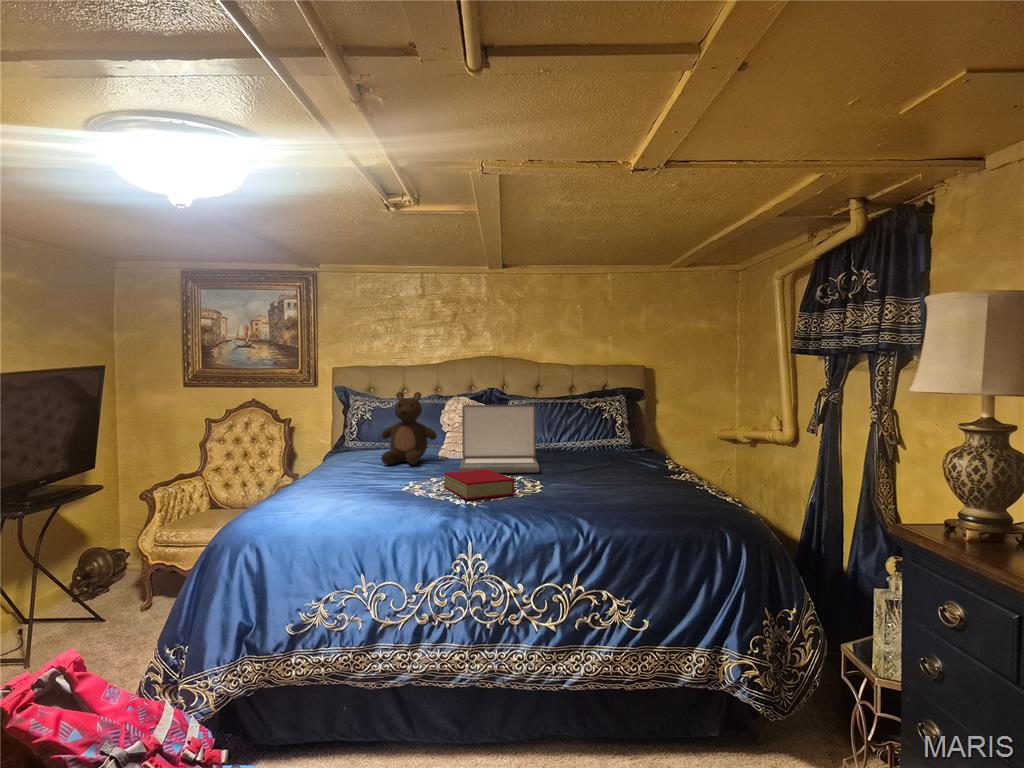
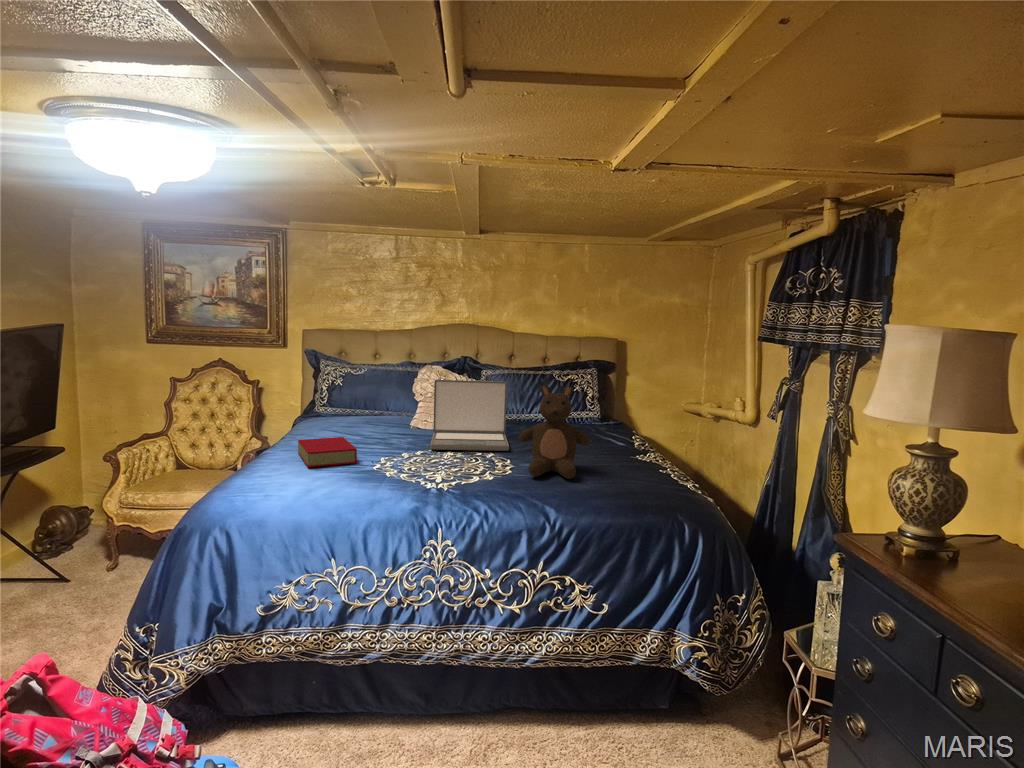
stuffed bear: present [381,392,437,465] -> present [519,385,590,479]
book: present [444,469,514,500] -> present [298,437,357,467]

